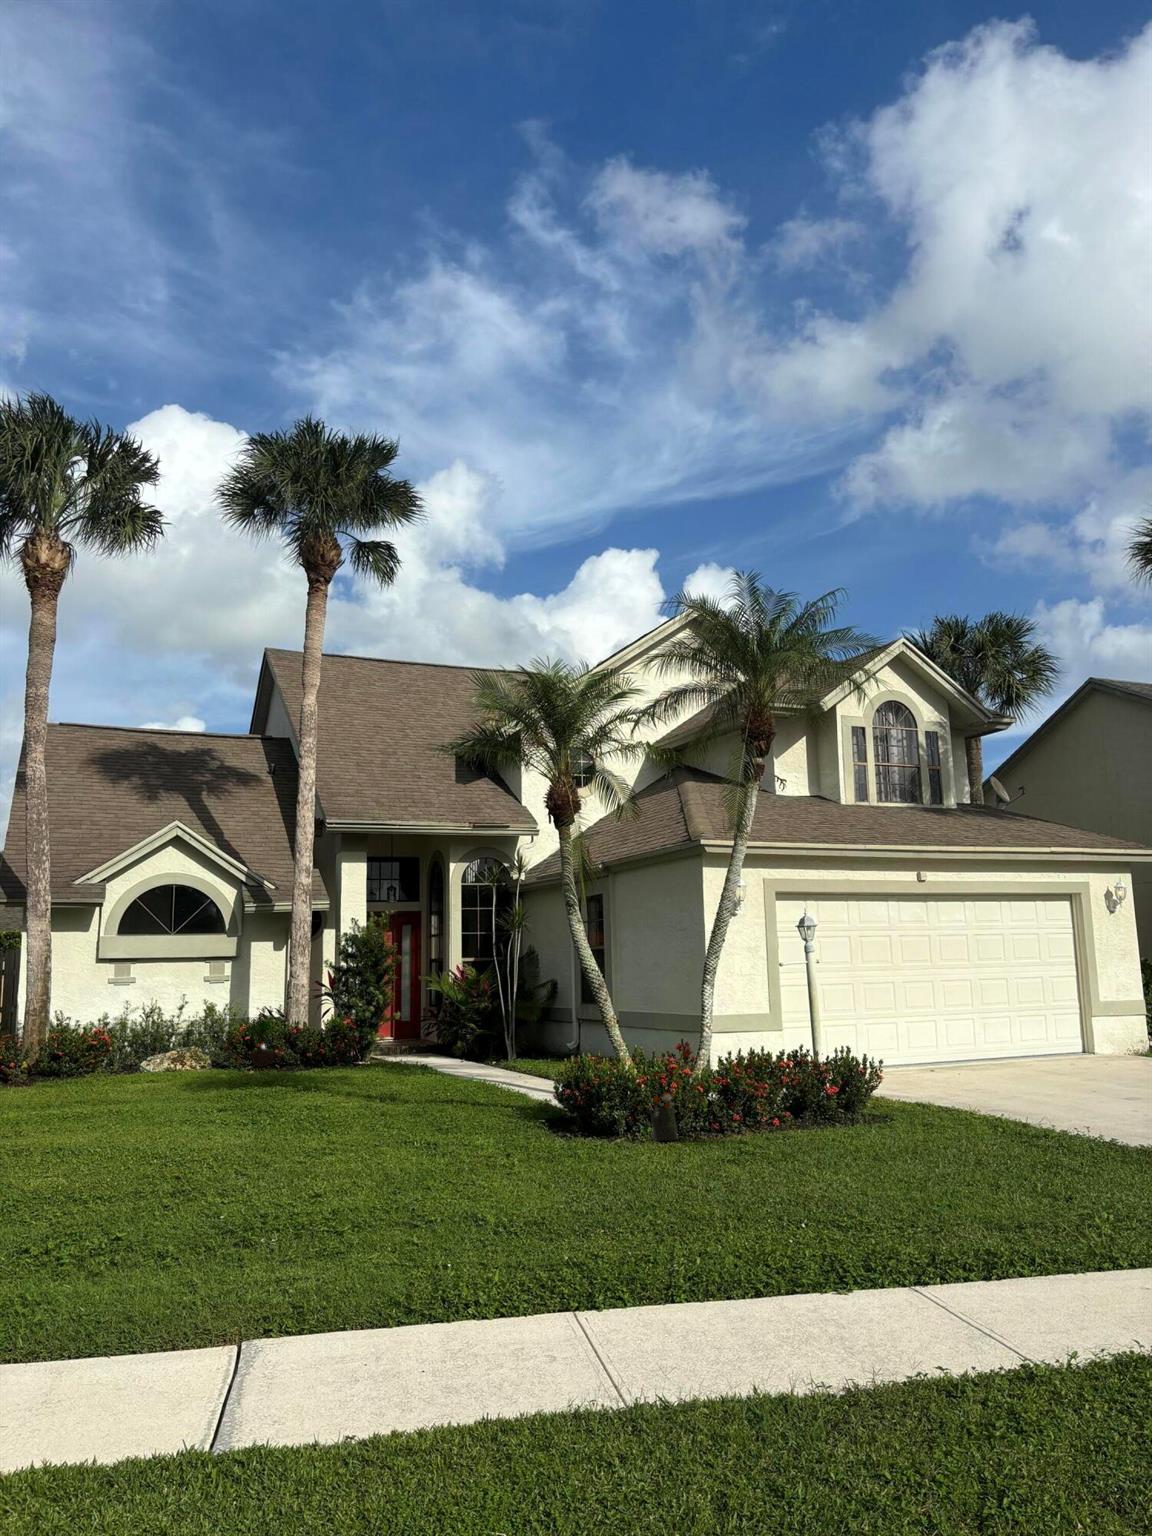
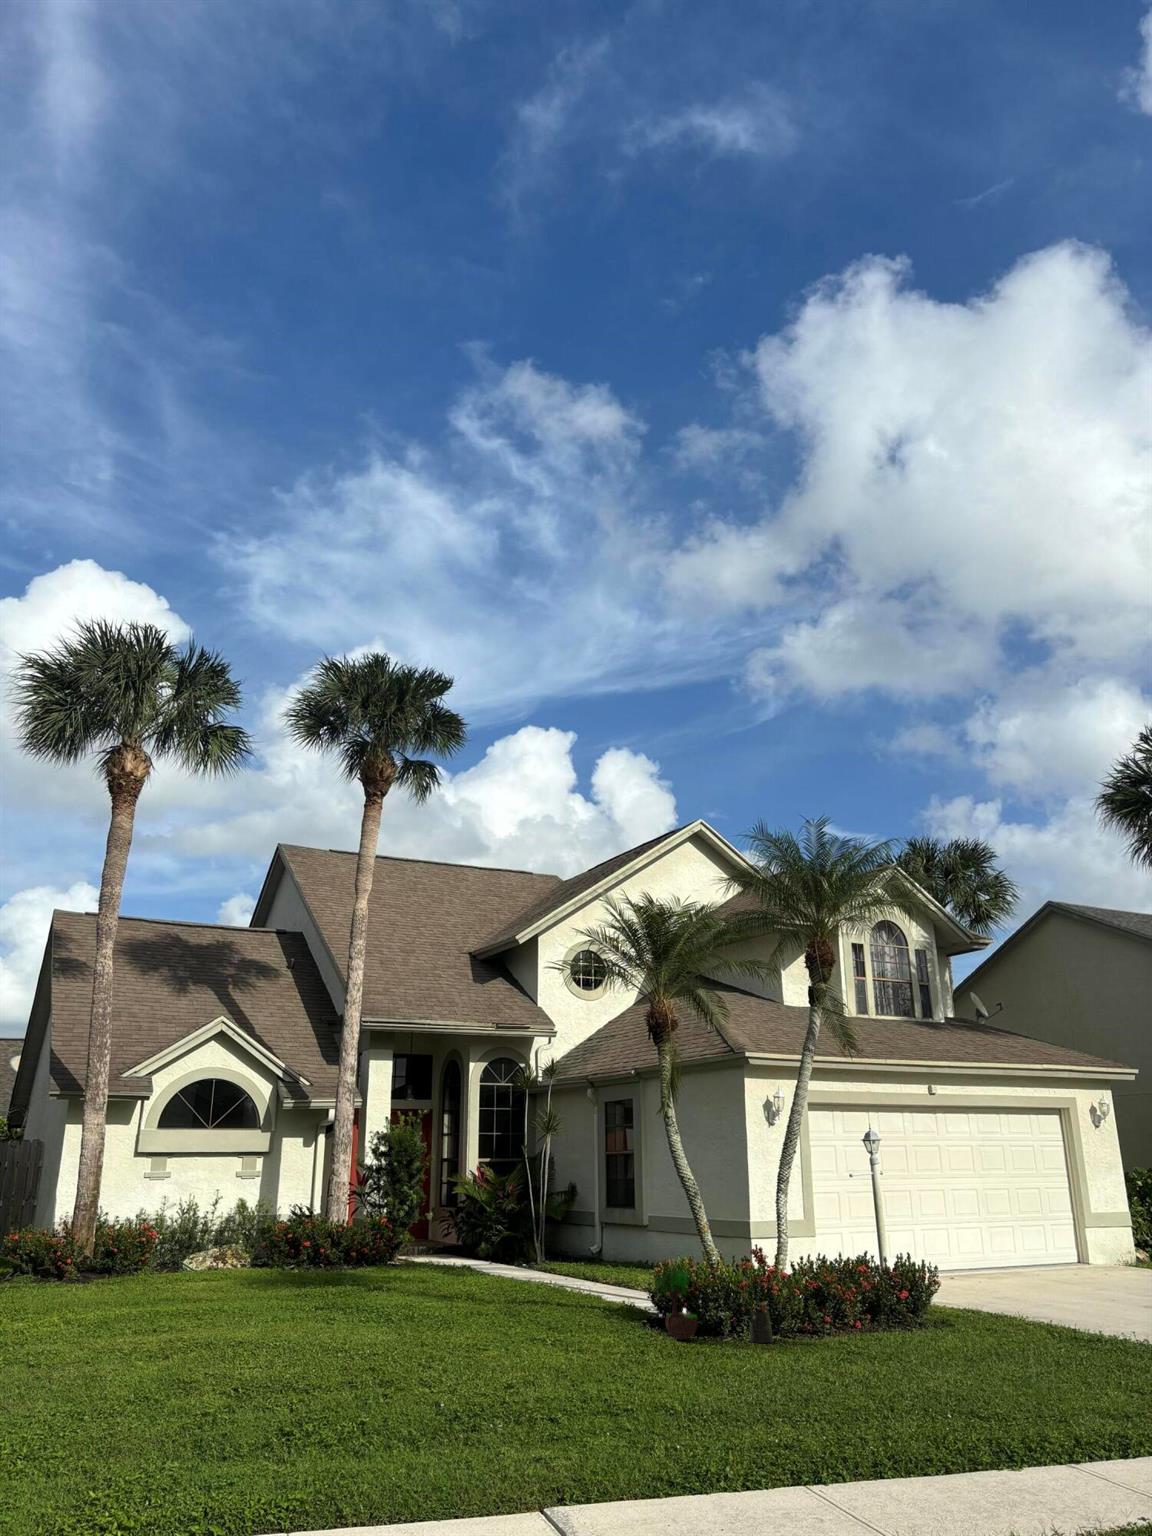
potted tree: present [248,1018,275,1067] -> present [656,1263,698,1340]

